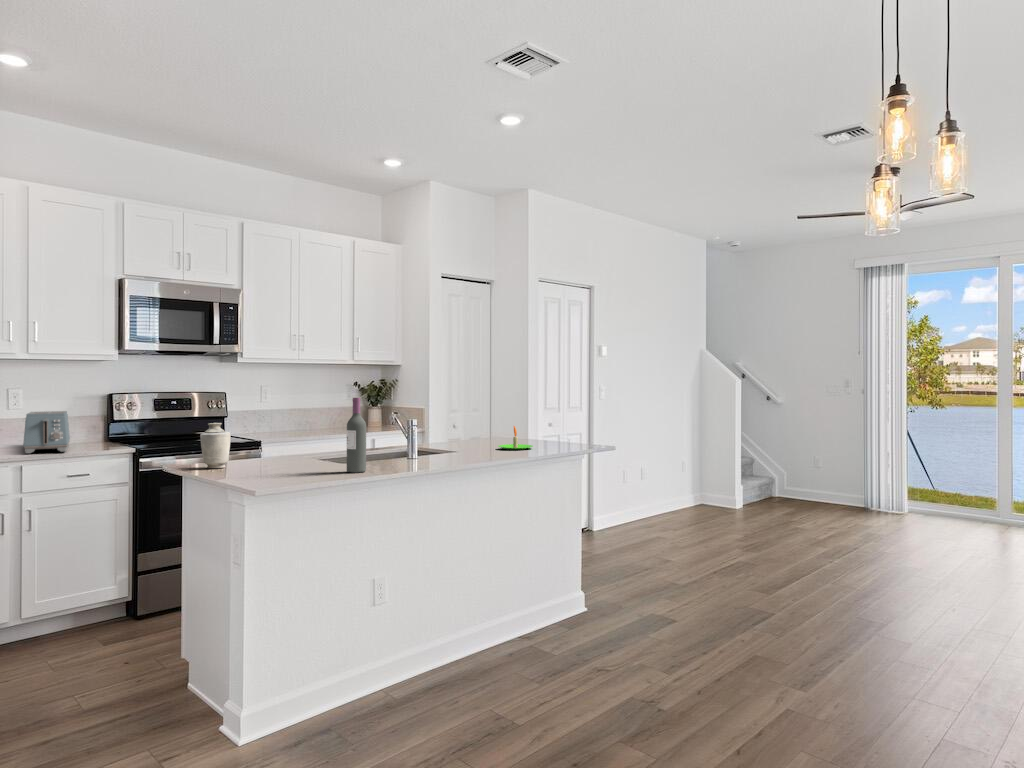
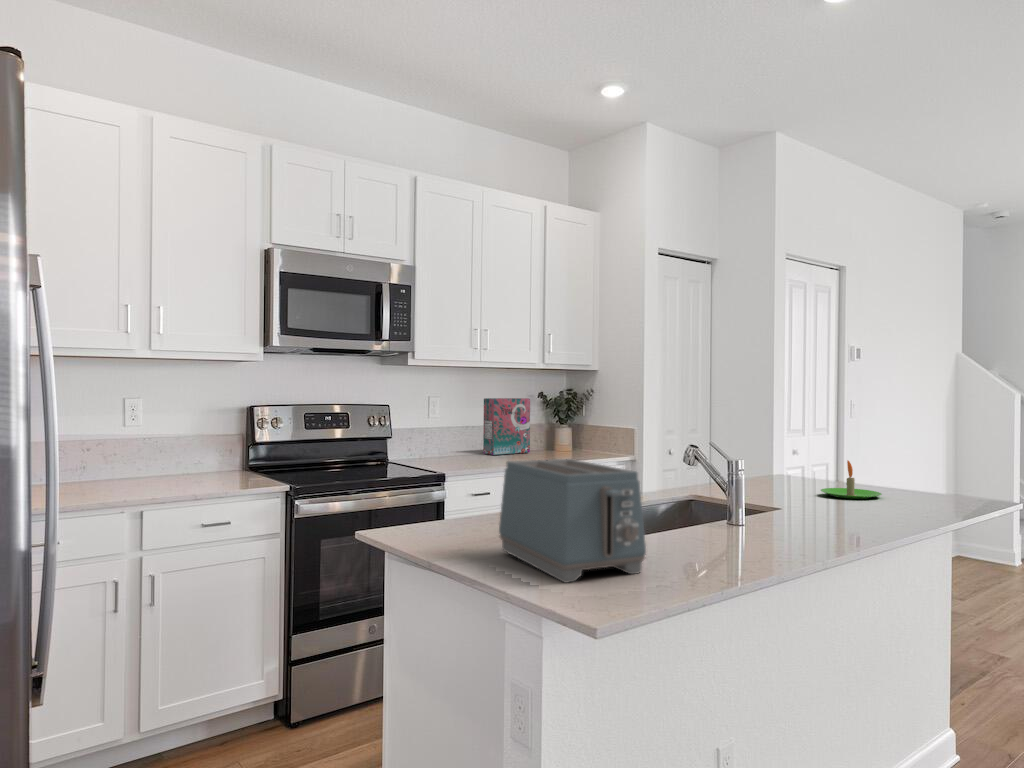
cereal box: none [308,387,346,430] -> present [483,398,530,455]
wine bottle: present [347,398,366,473] -> none [701,420,737,559]
toaster: present [23,411,70,453] -> present [499,459,646,583]
vase: present [200,423,231,468] -> none [419,457,464,533]

